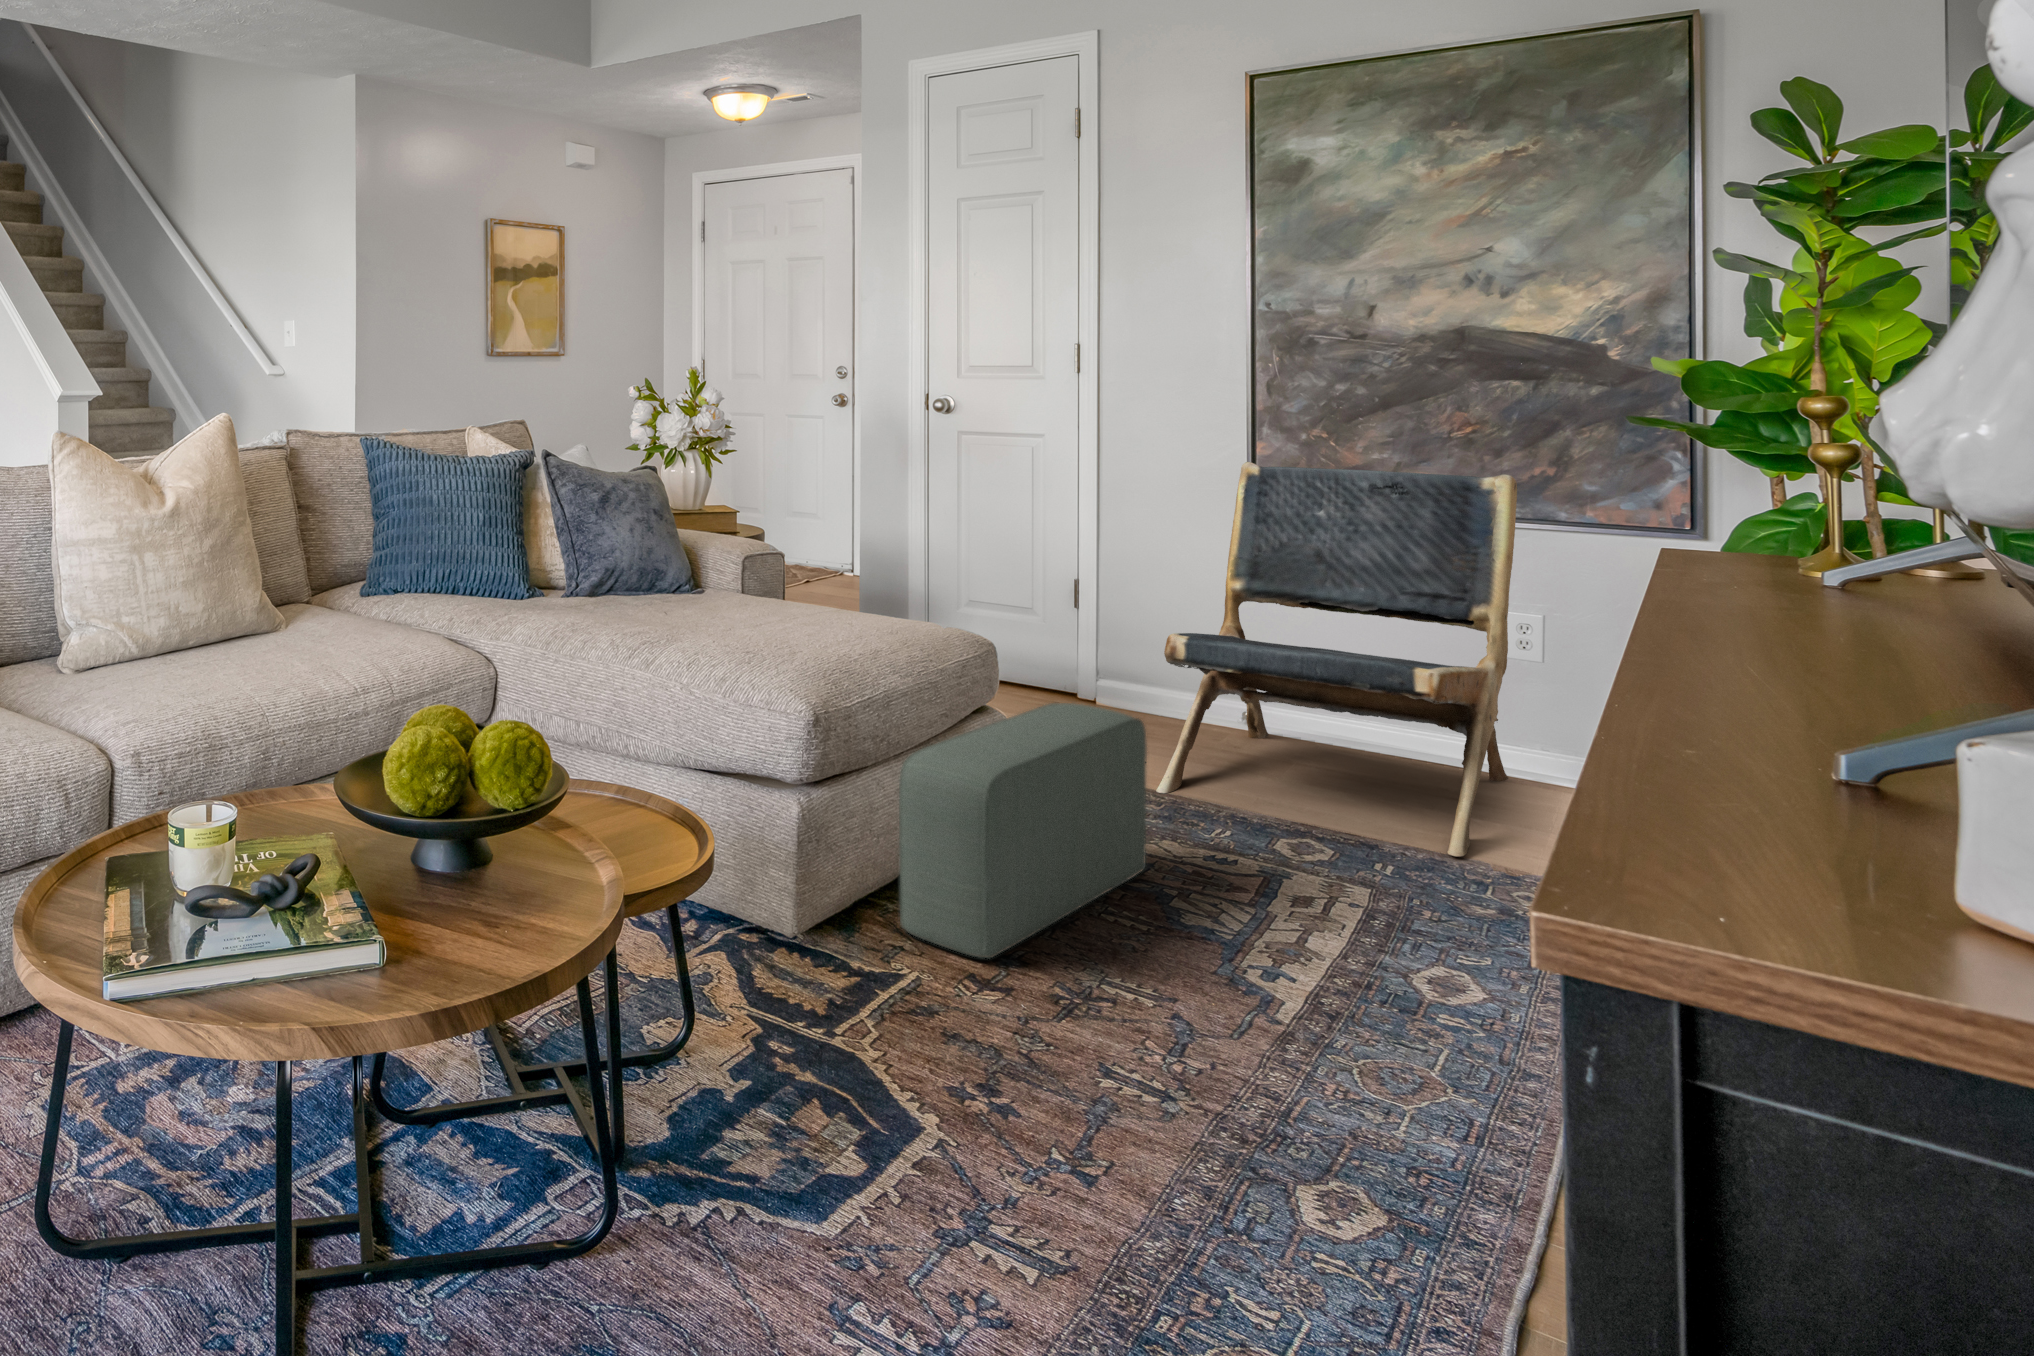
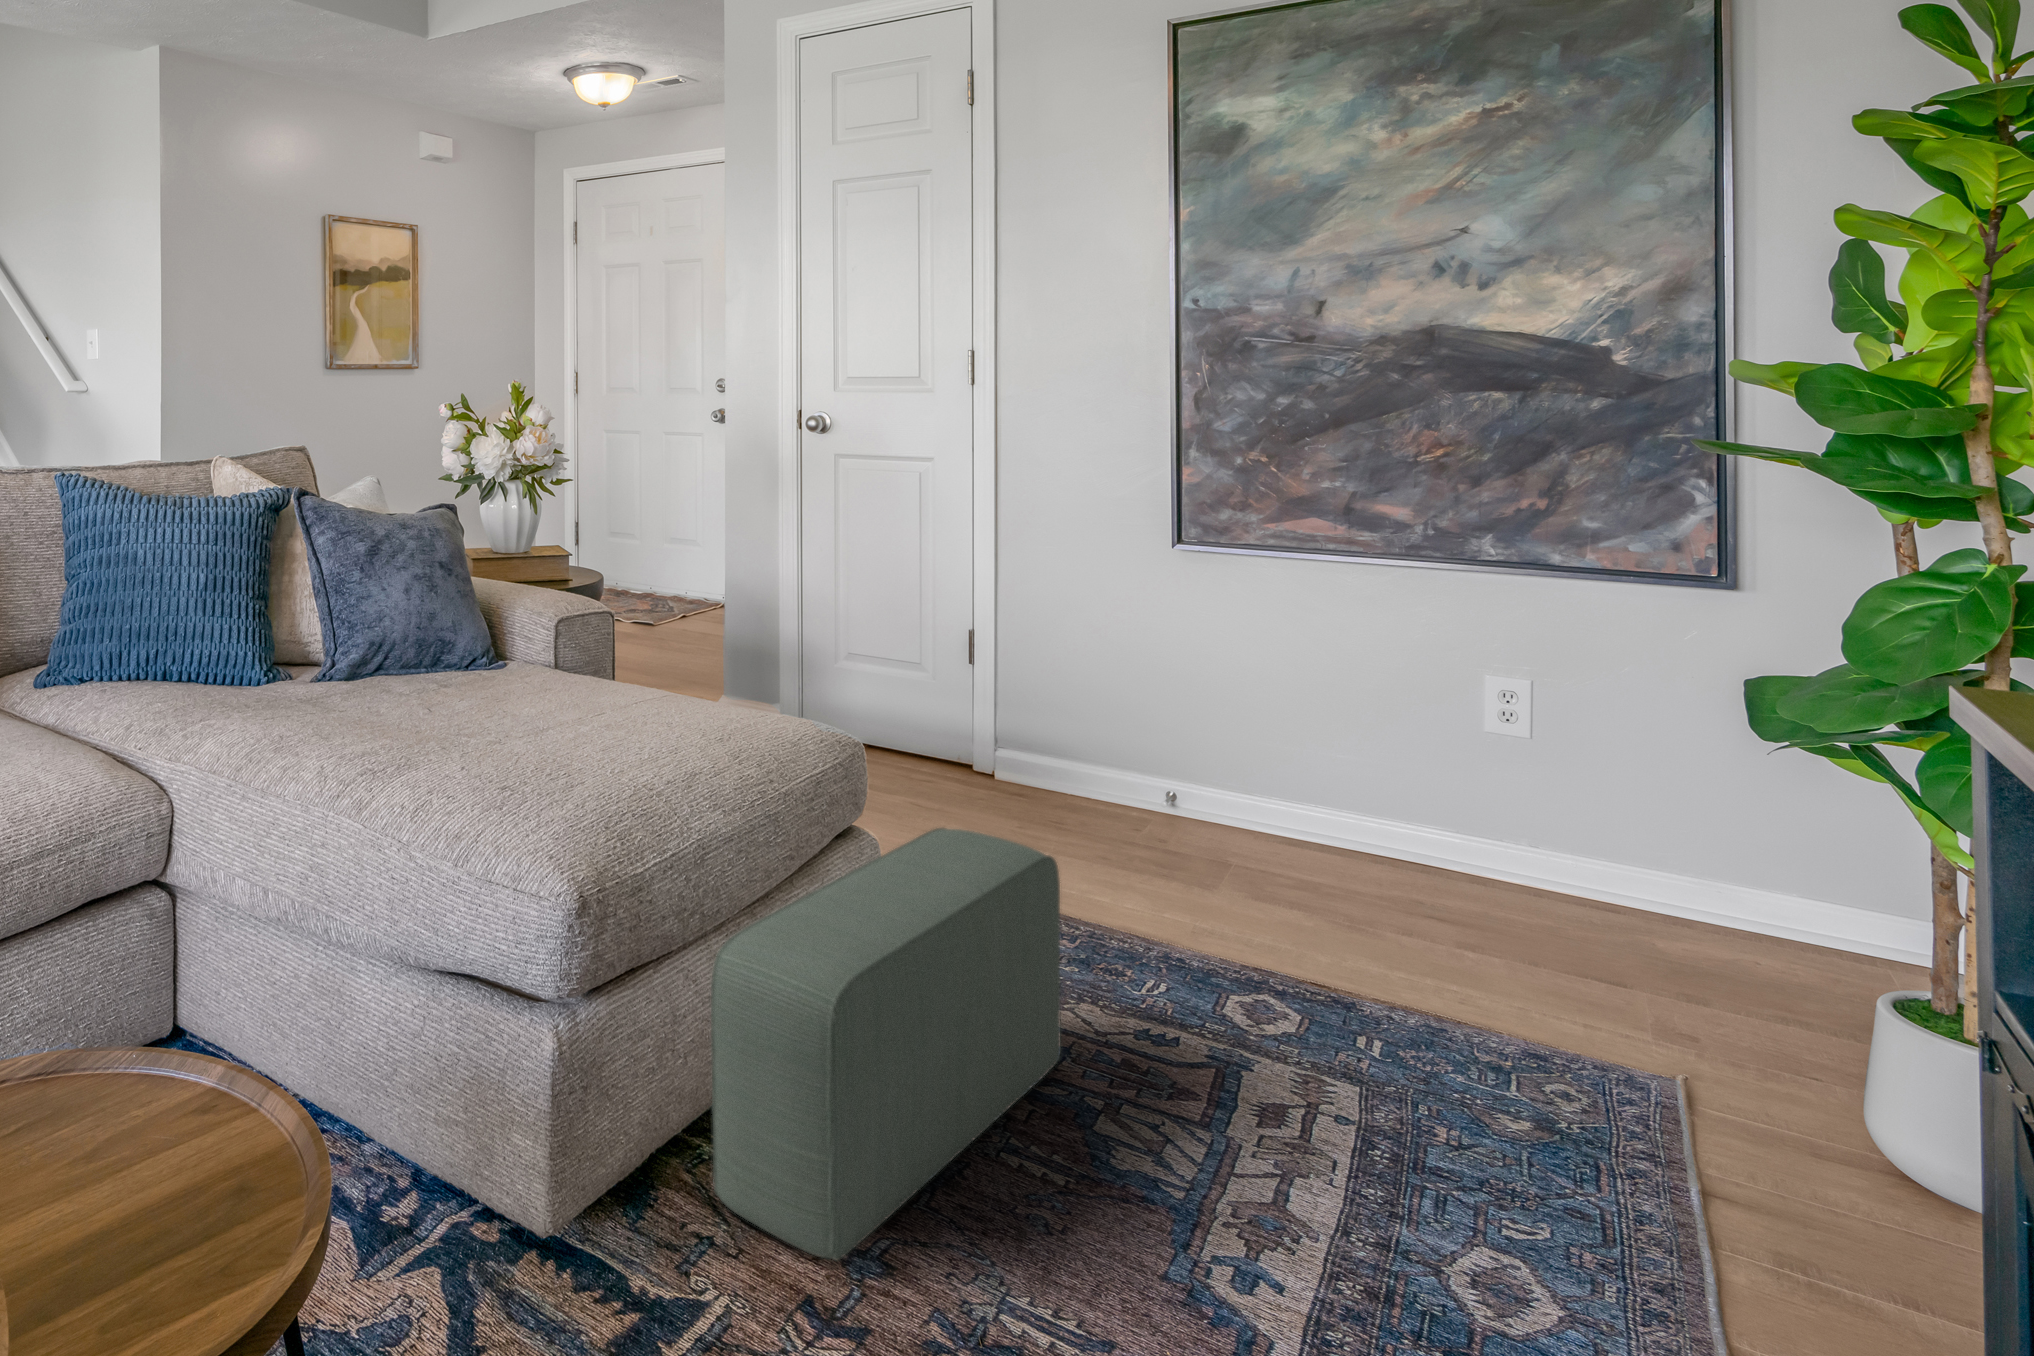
lounge chair: present [1156,462,1517,856] -> none [1068,490,1501,1023]

